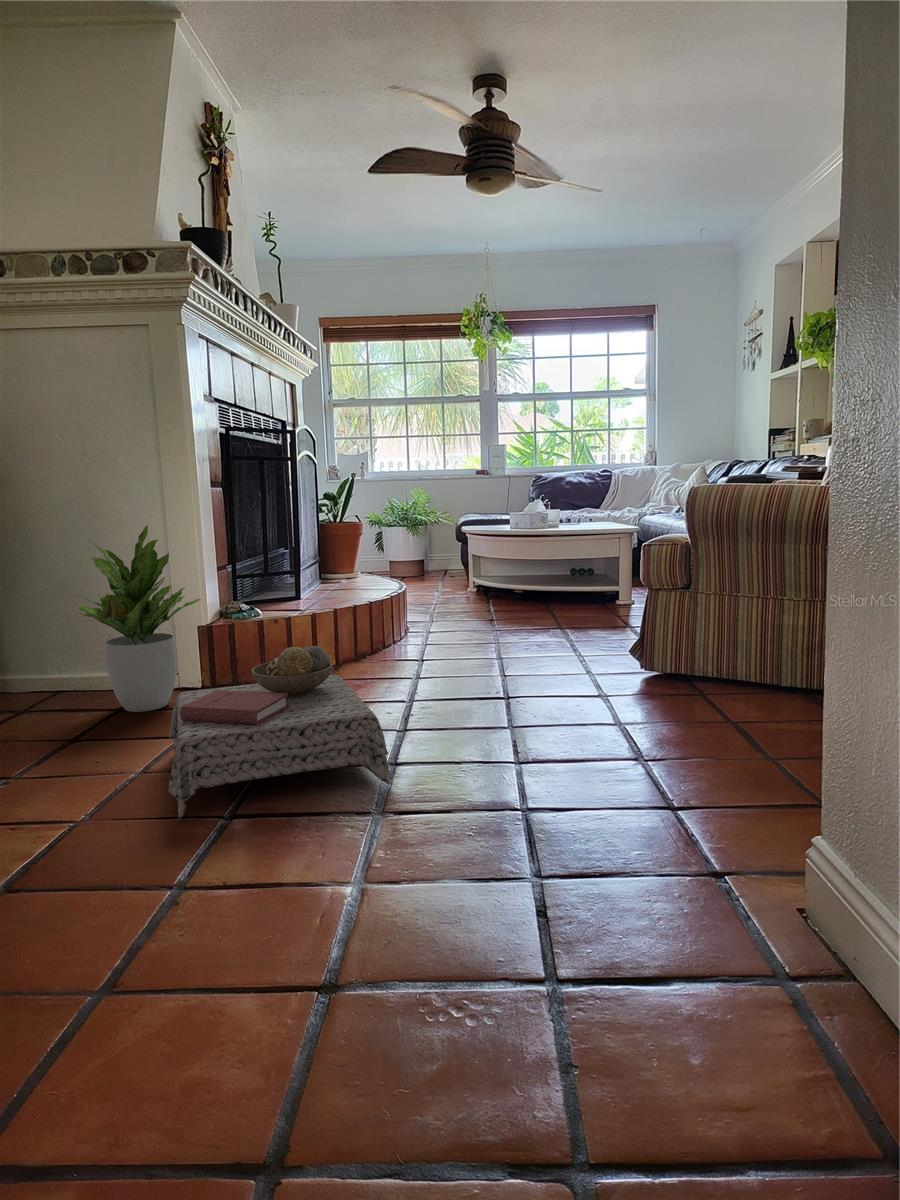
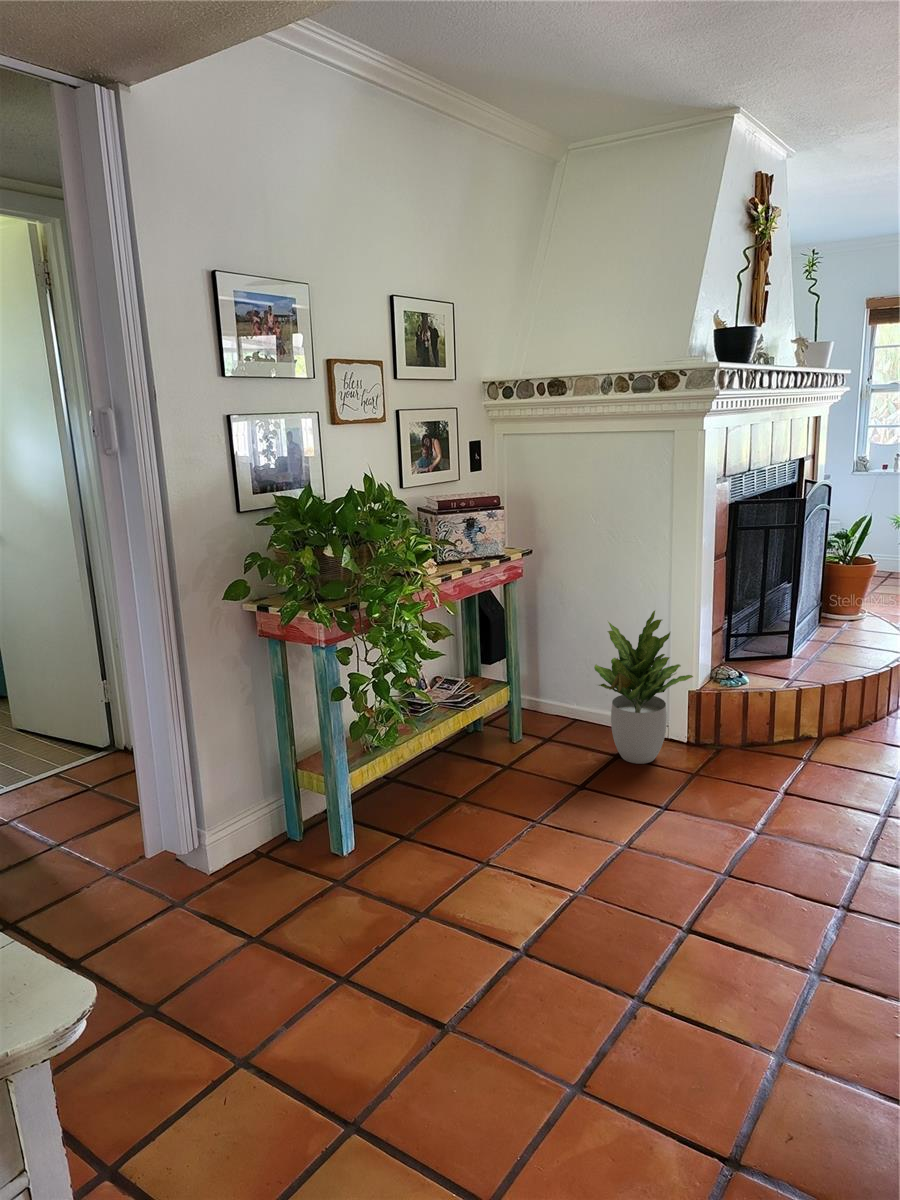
ottoman: present [168,646,391,819] -> none [644,782,838,944]

